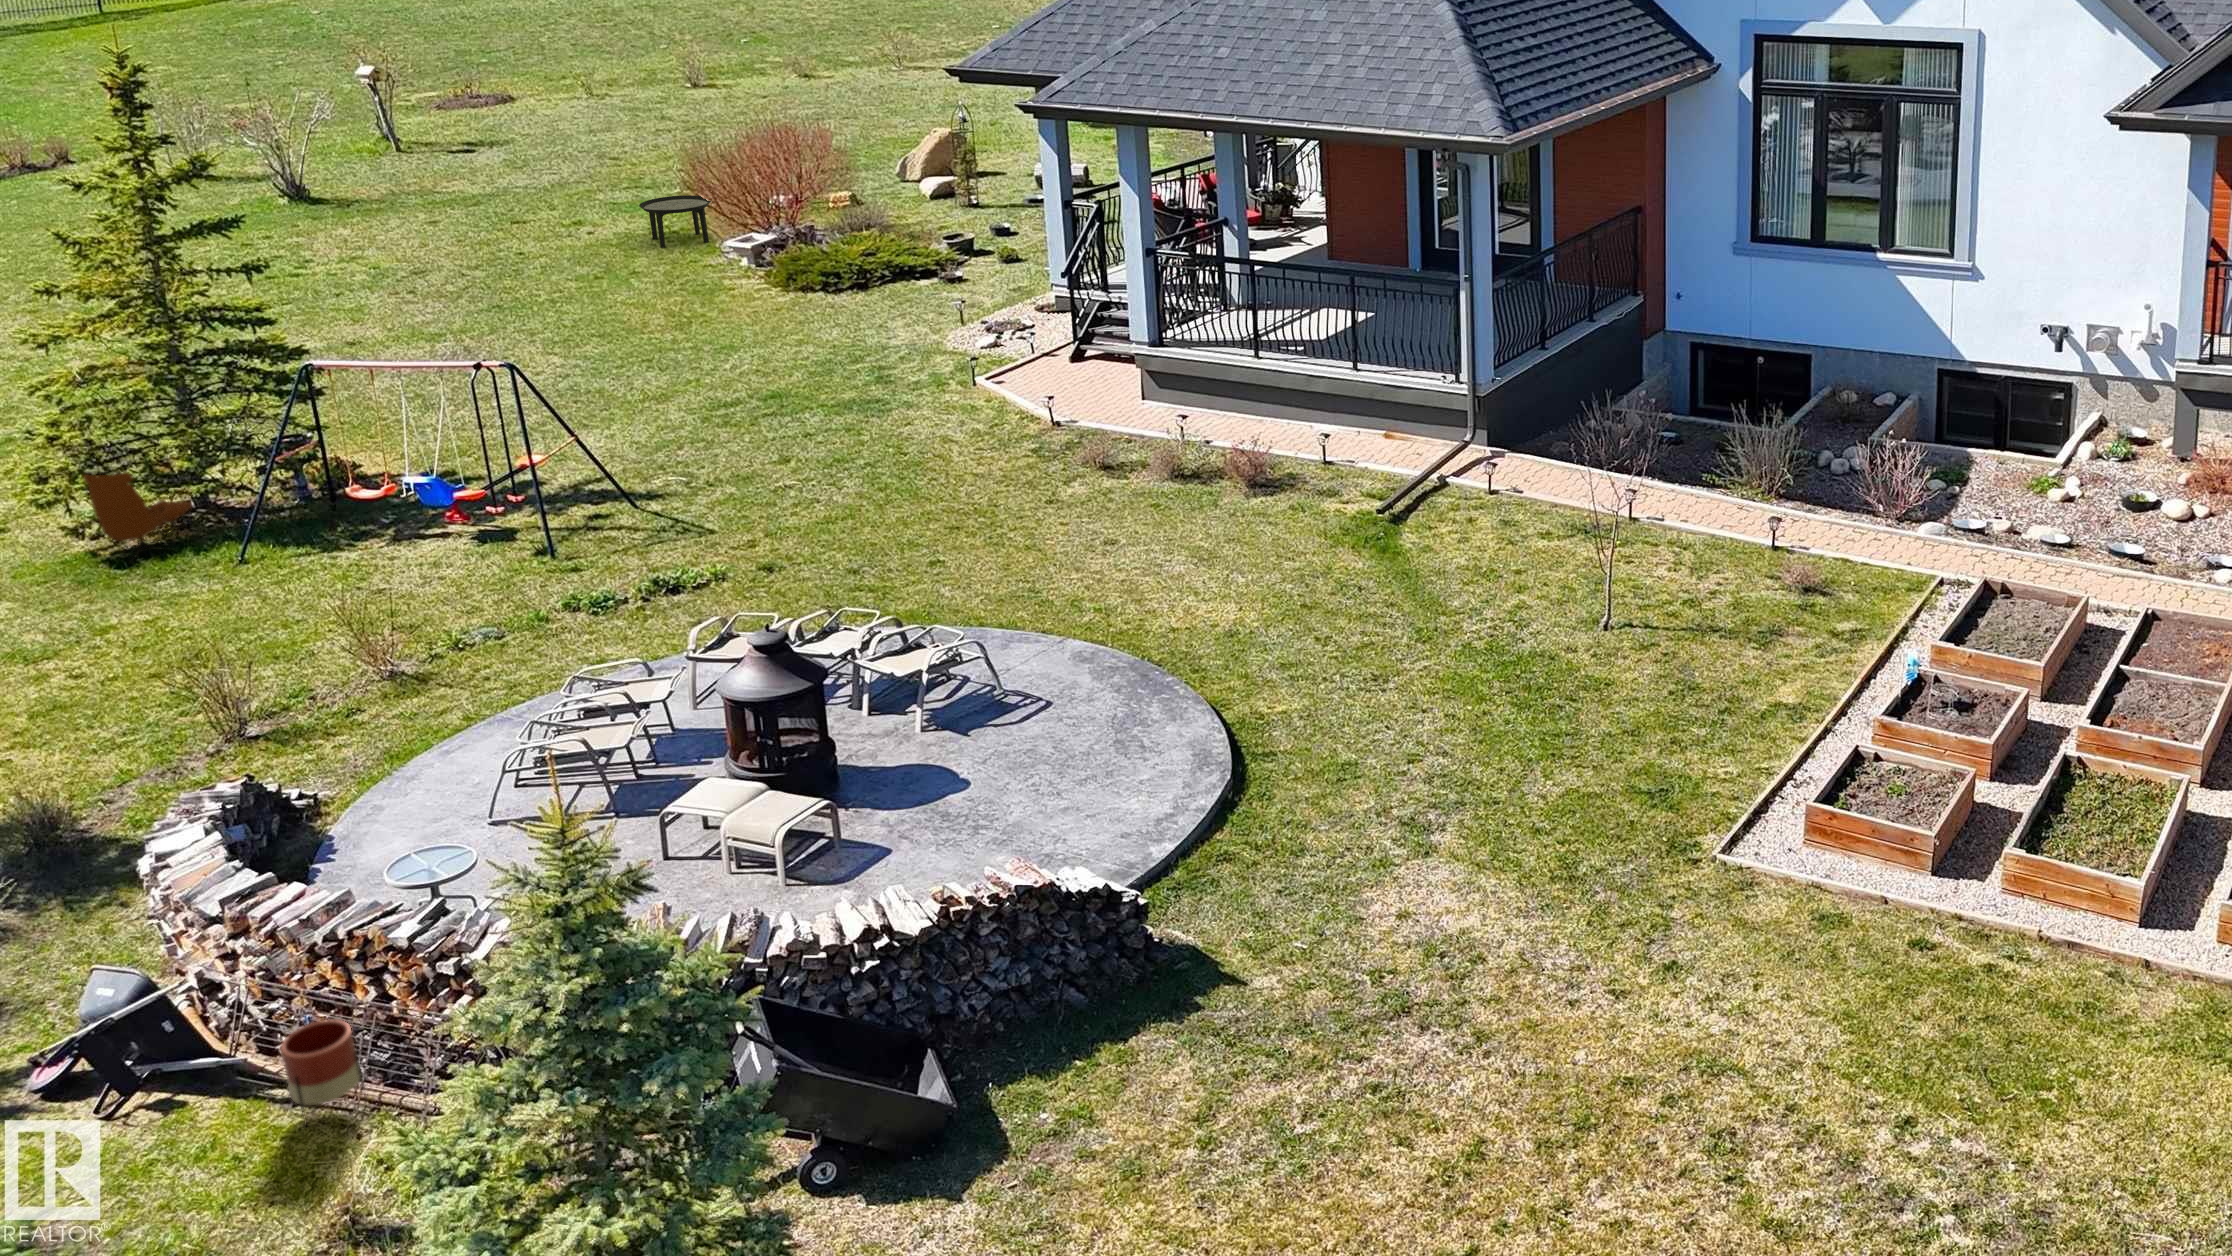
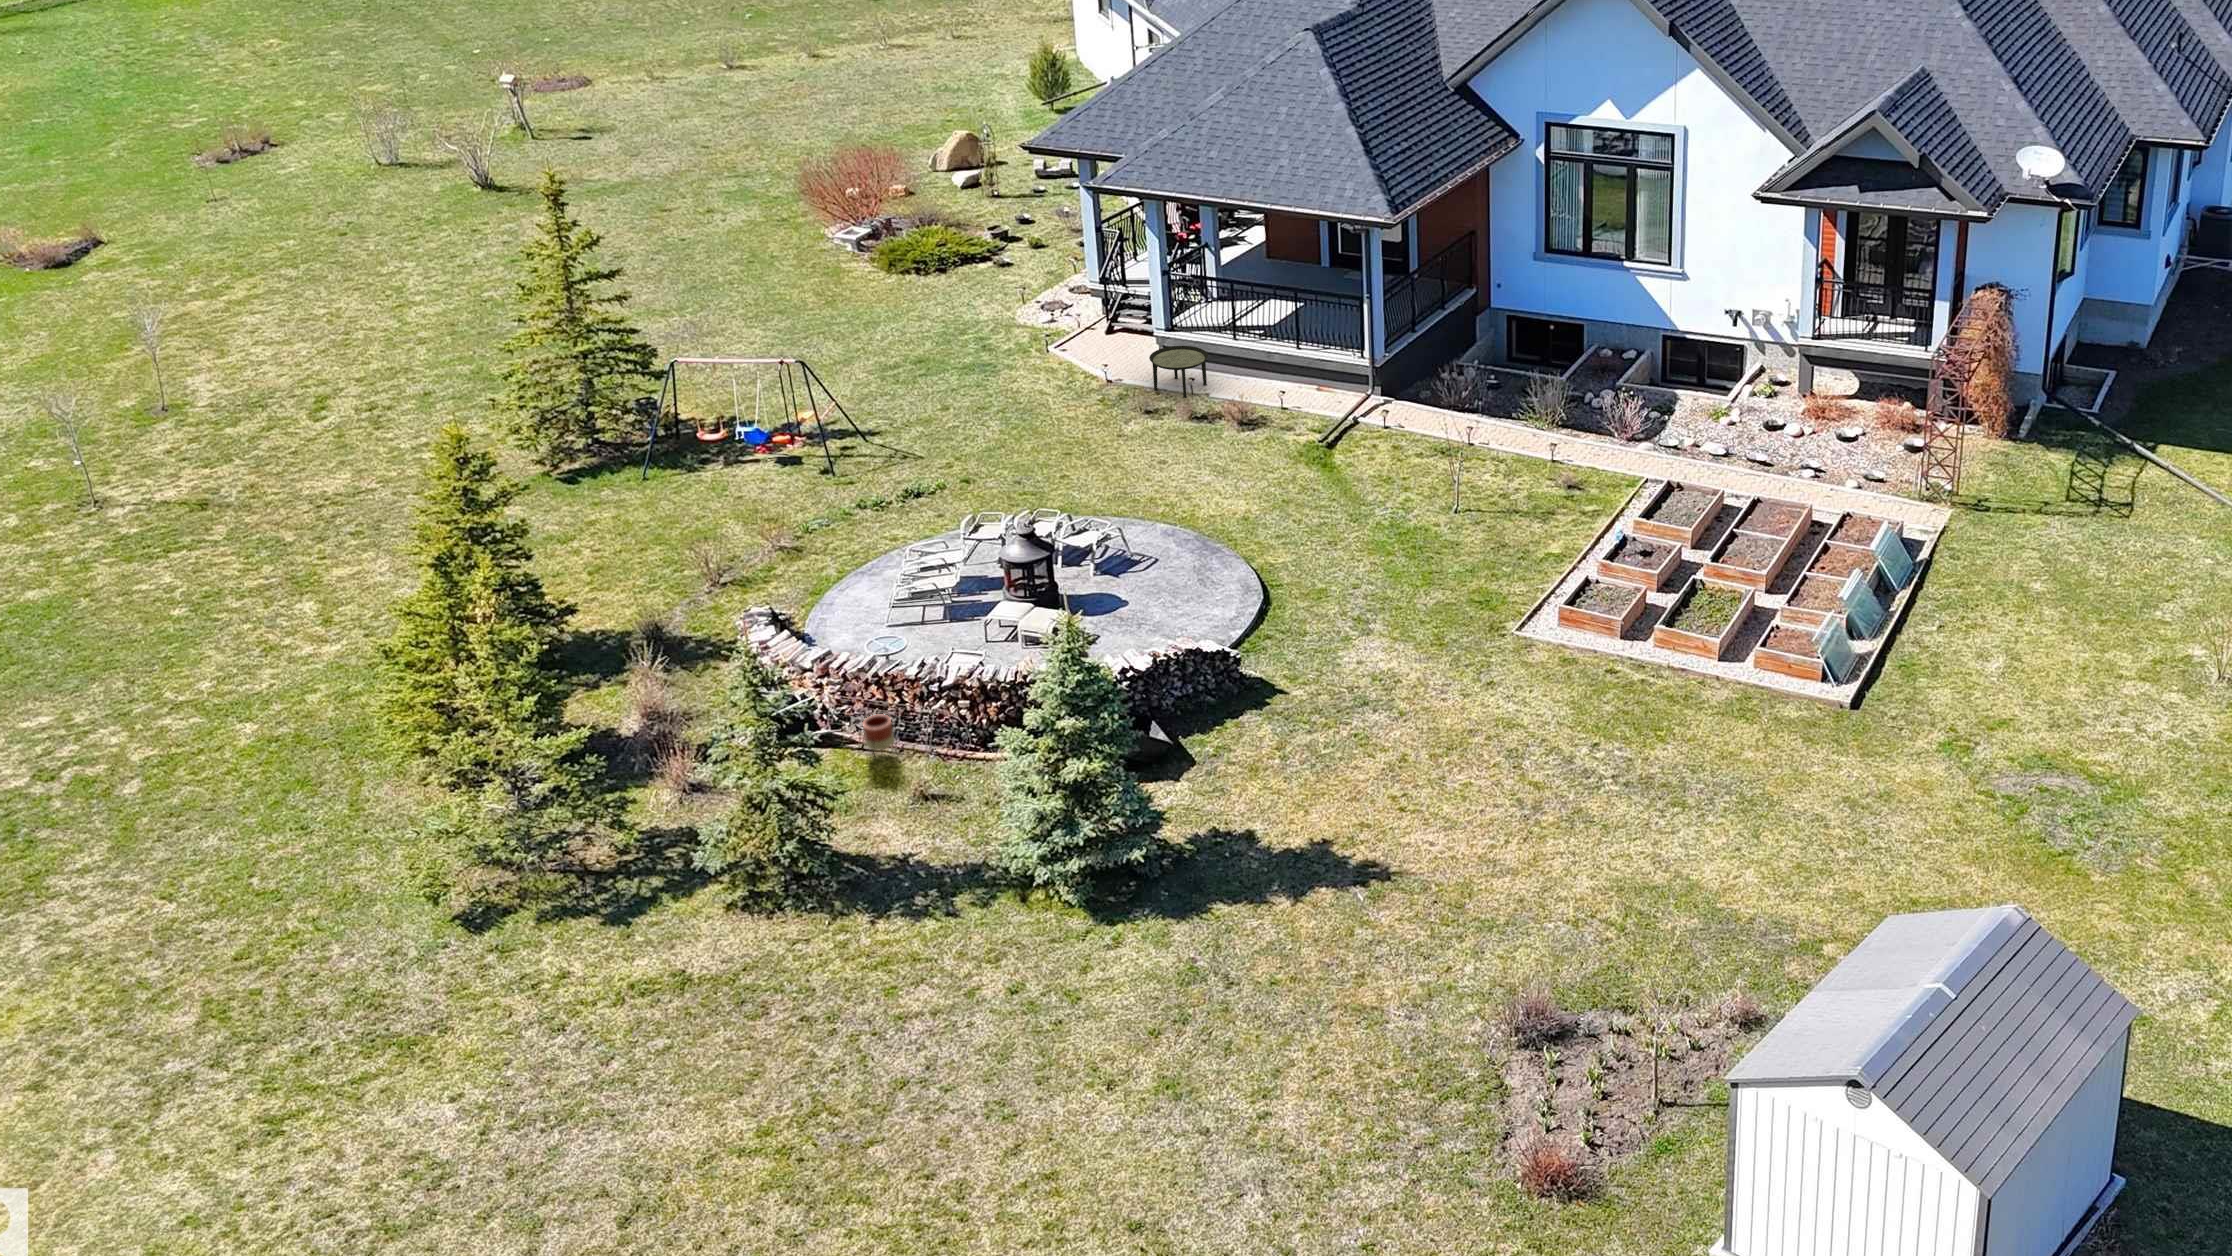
round table: present [639,195,711,248] -> present [1149,346,1208,398]
lounge chair: present [83,472,193,560] -> none [565,435,613,489]

